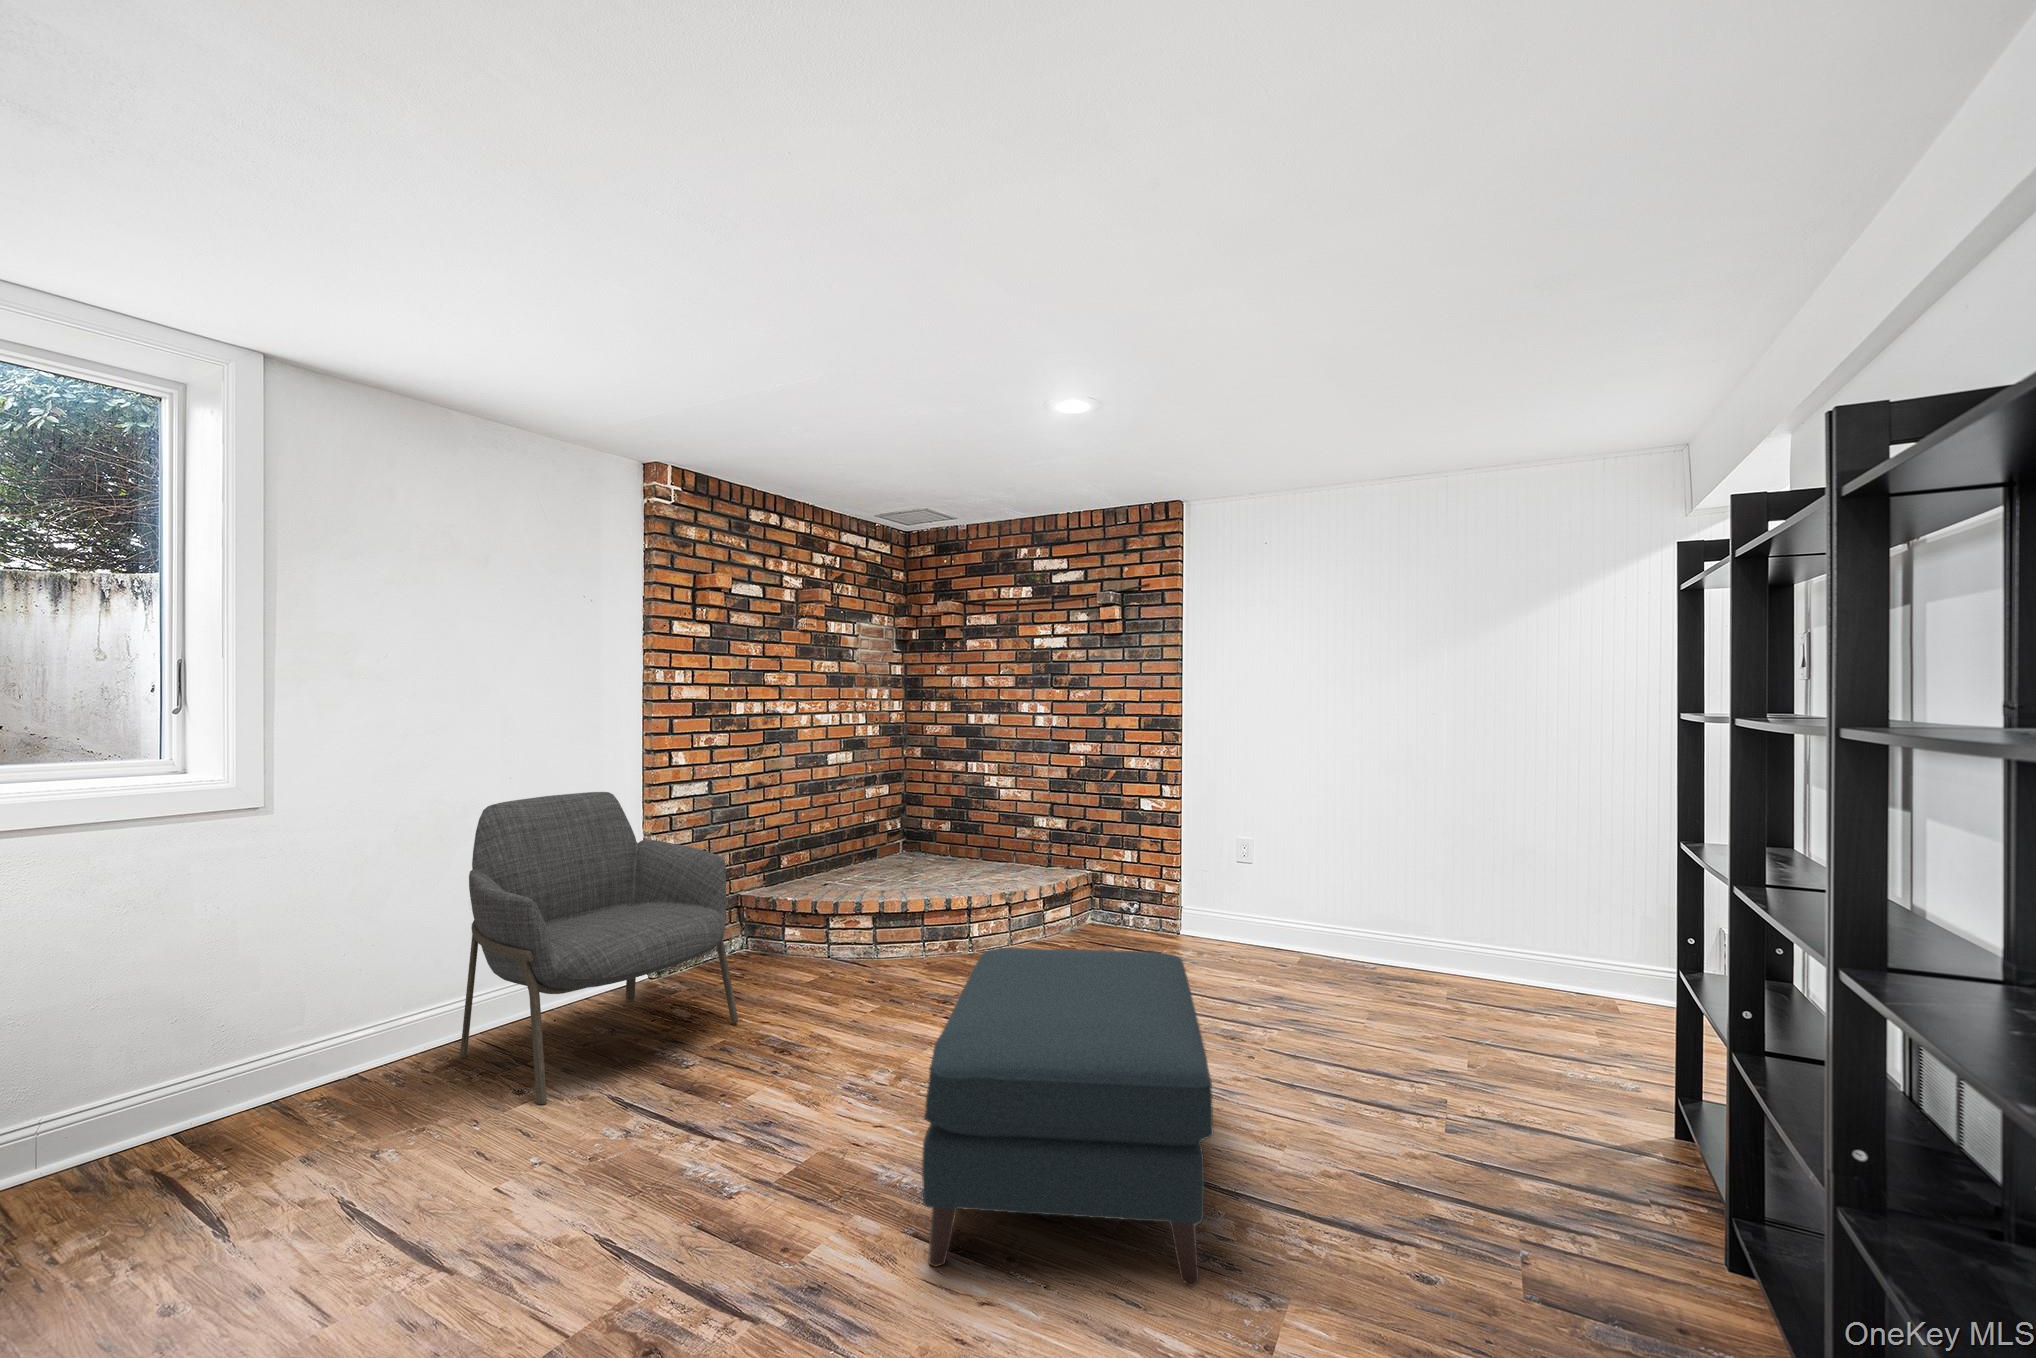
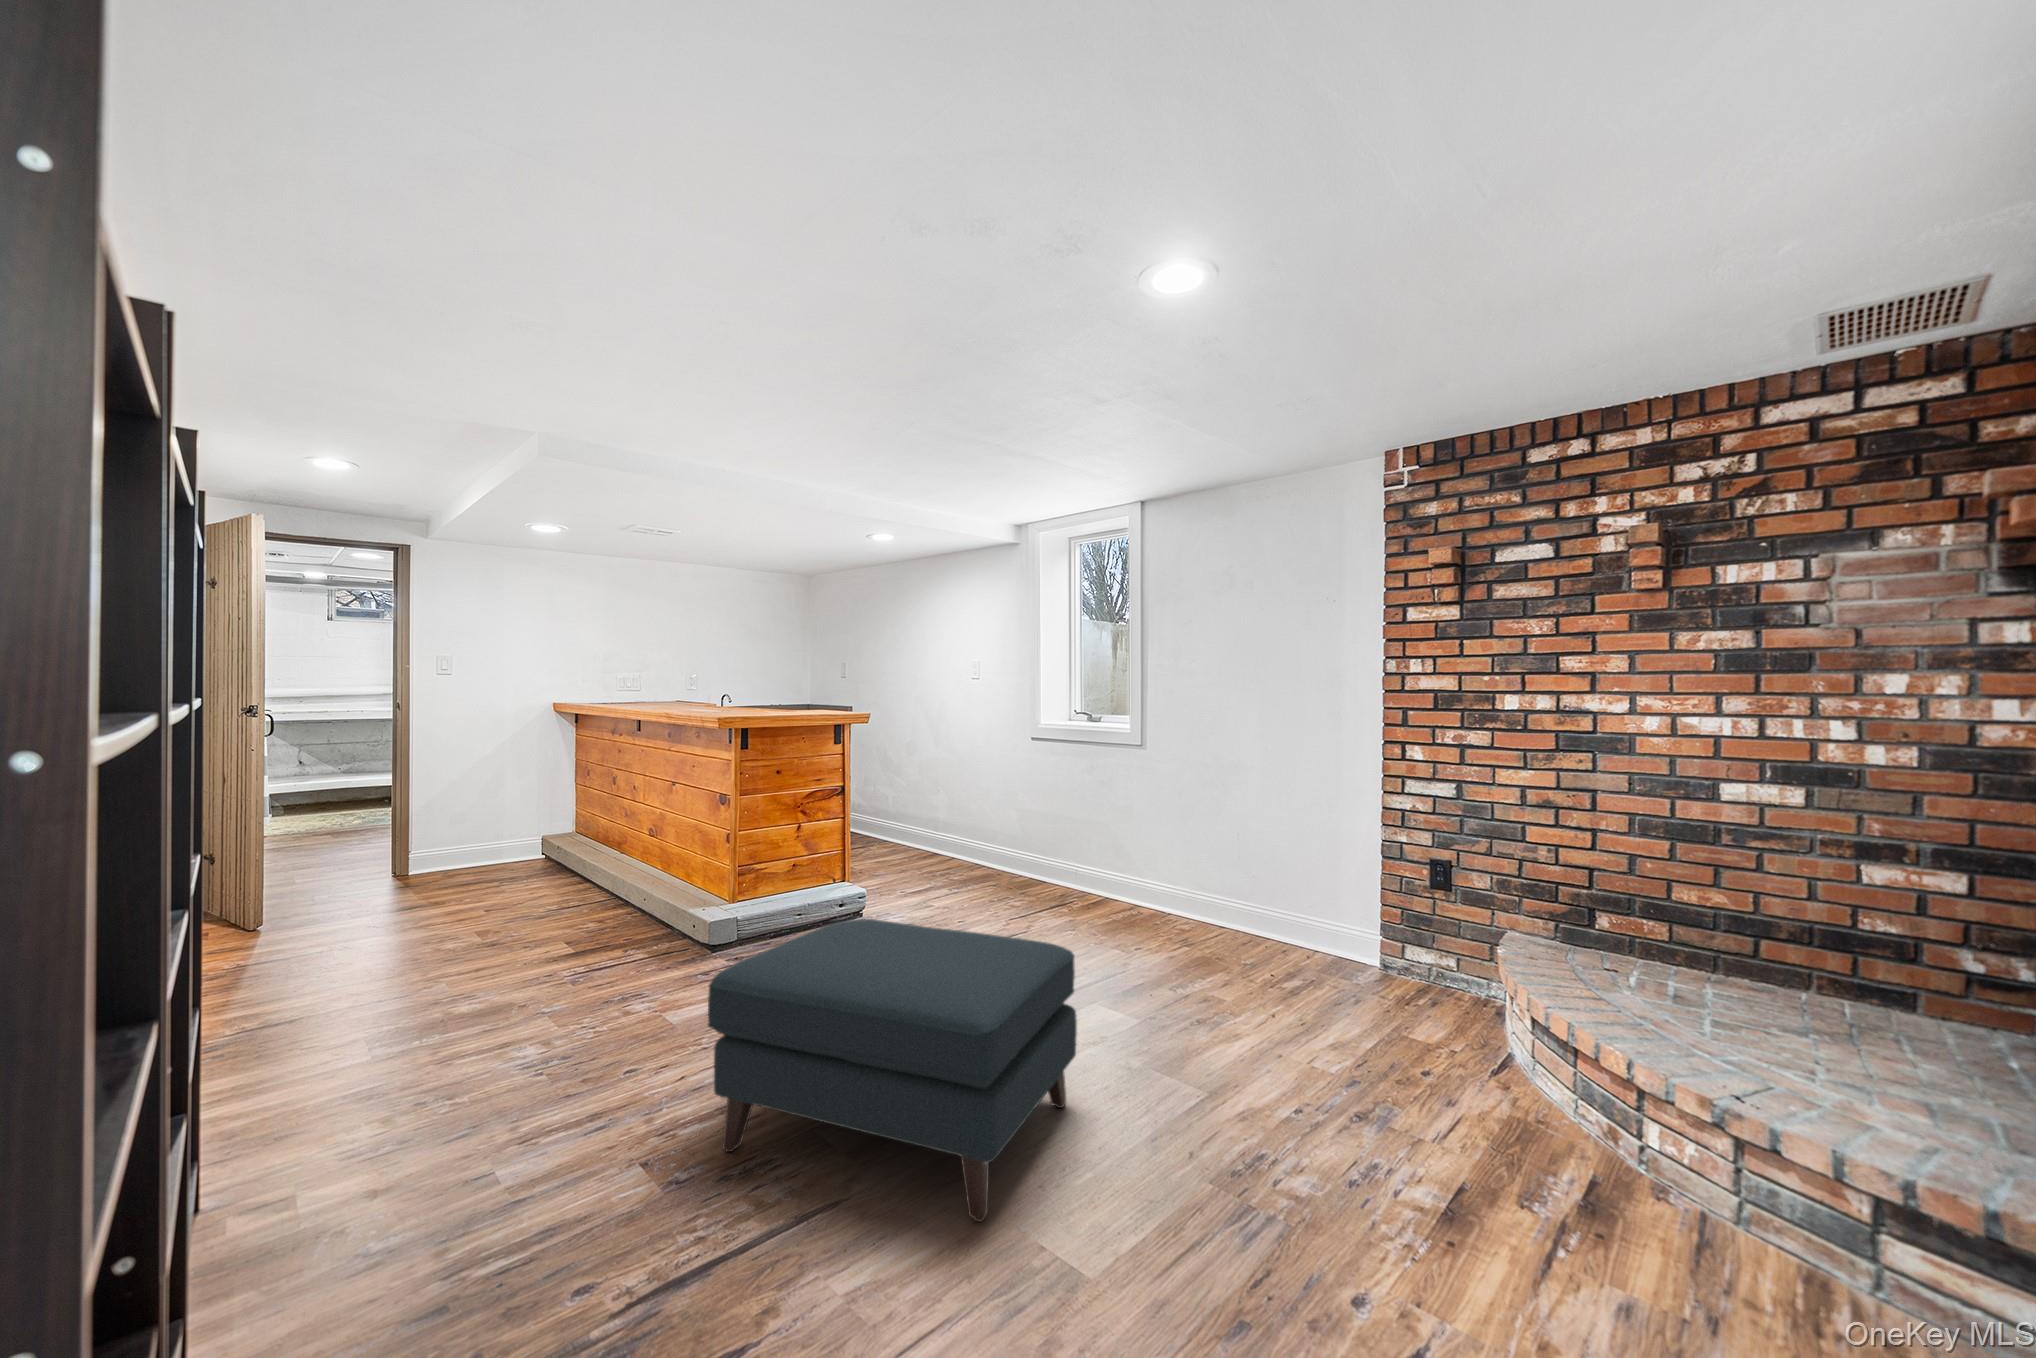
armchair: present [460,792,738,1105] -> none [1123,762,1330,1002]

